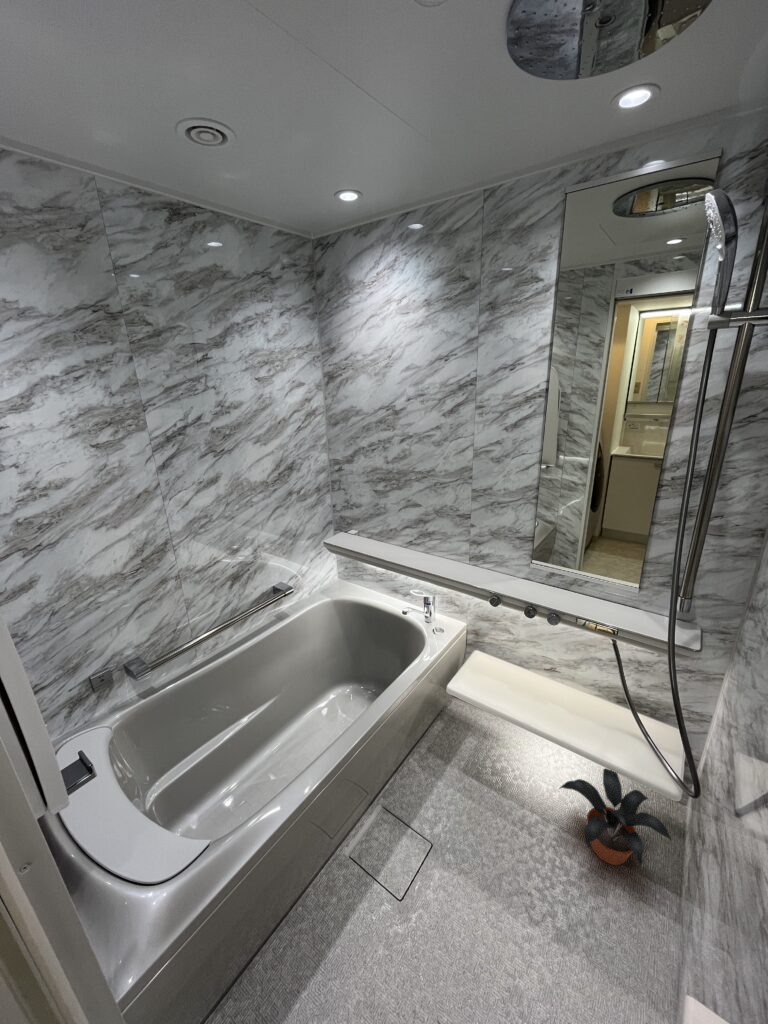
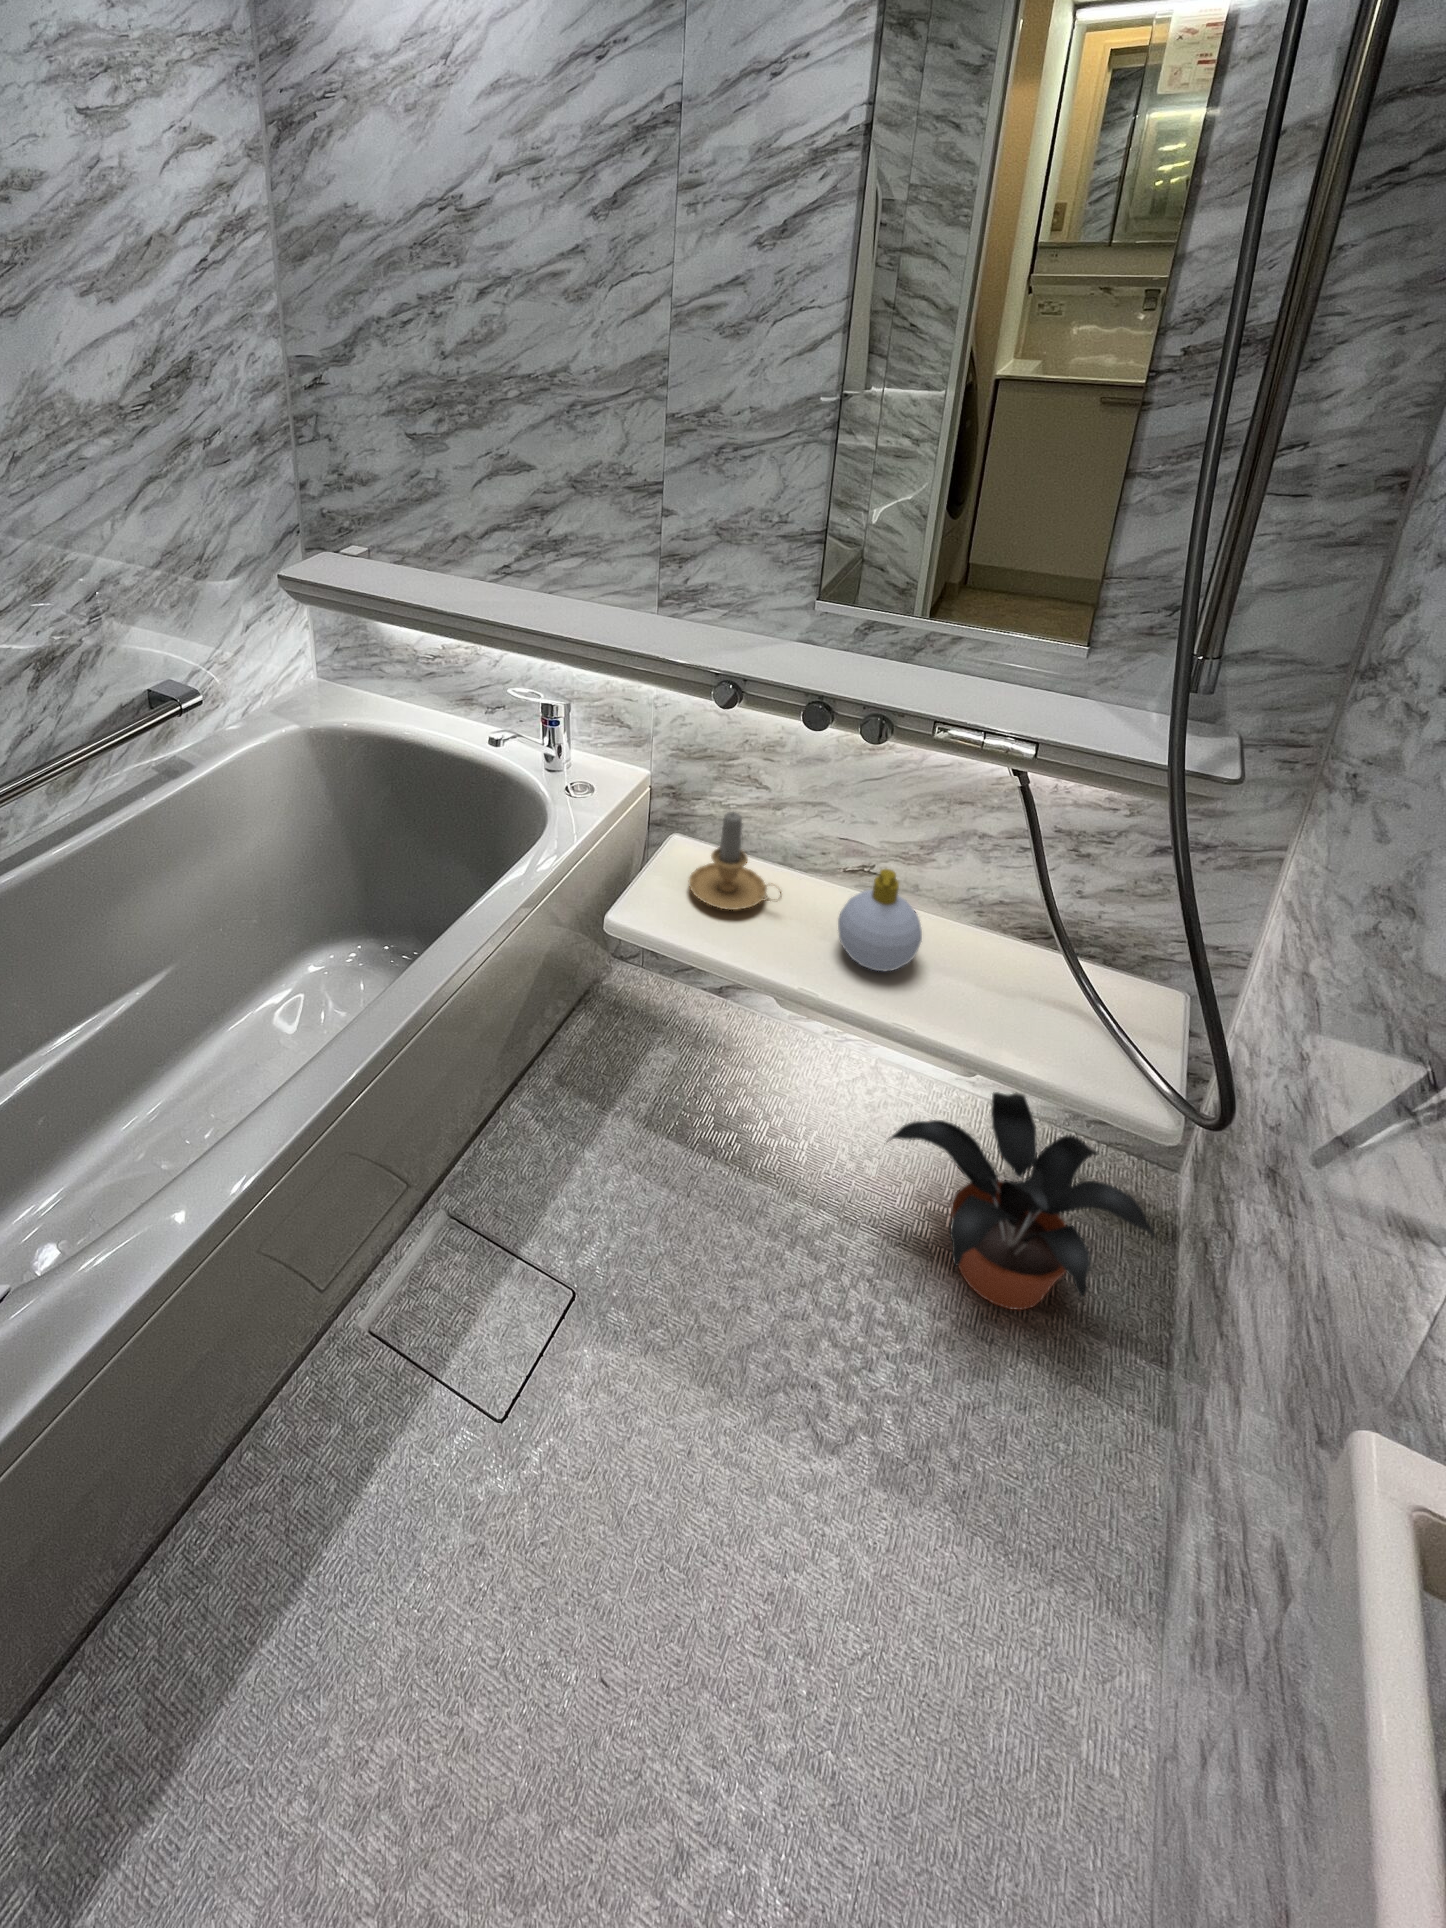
candle: none [480,645,518,685] -> present [688,812,777,910]
soap bottle: none [540,673,574,715] -> present [838,869,922,972]

